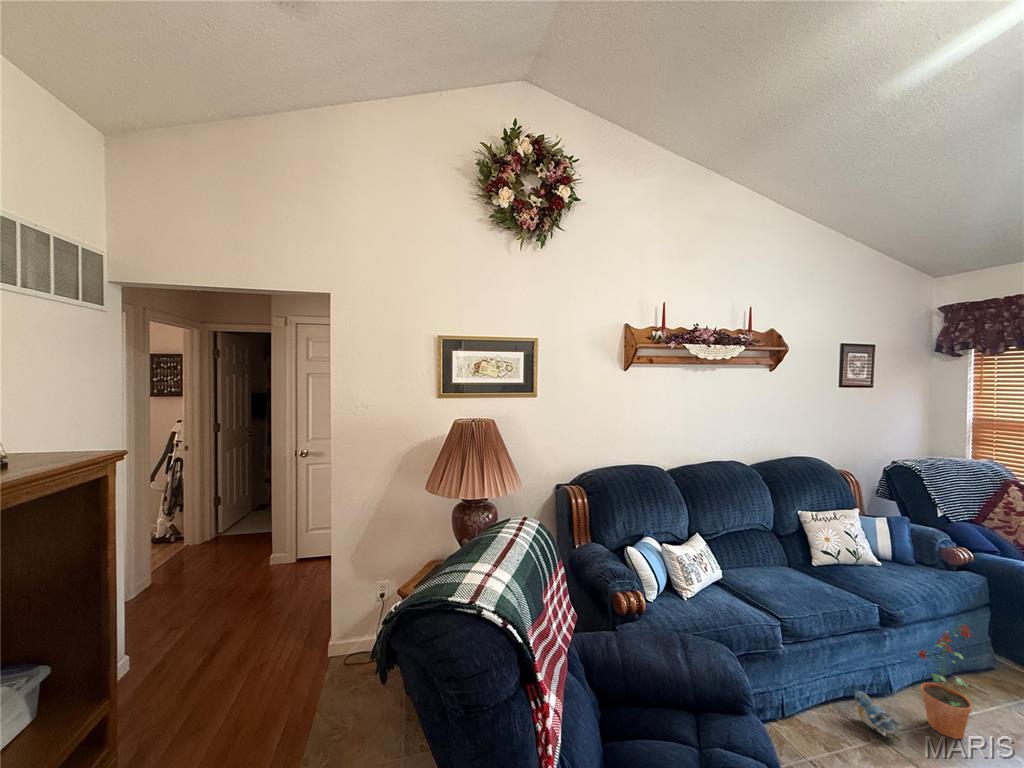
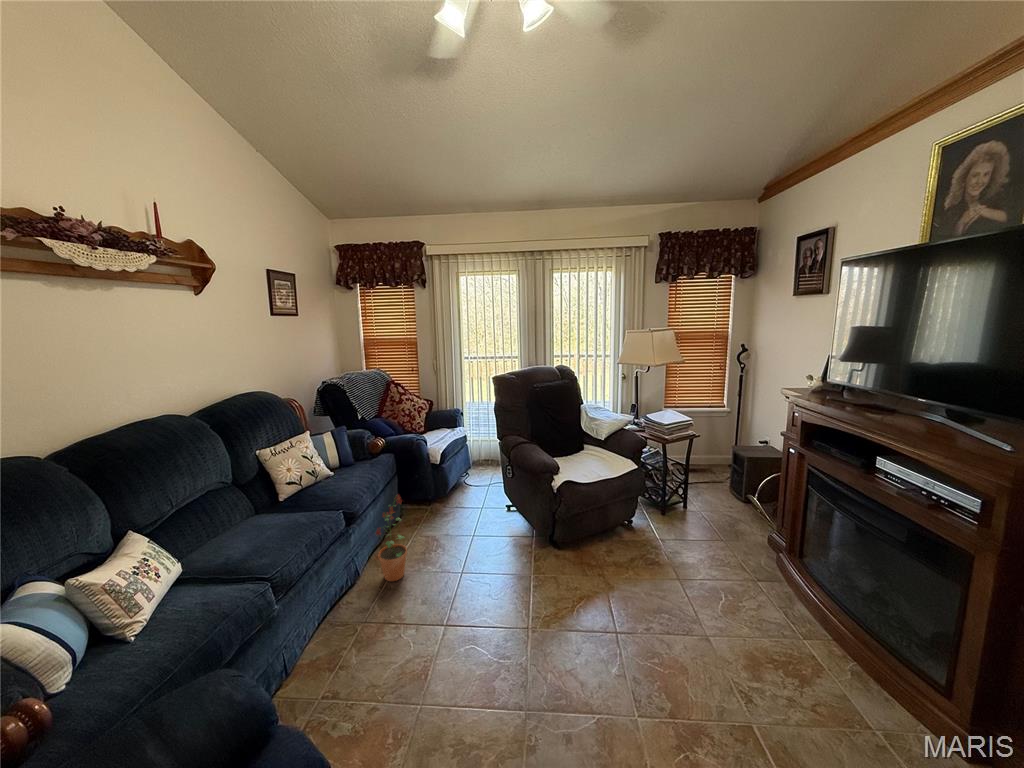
plush toy: present [855,691,902,740] -> none [340,592,377,617]

